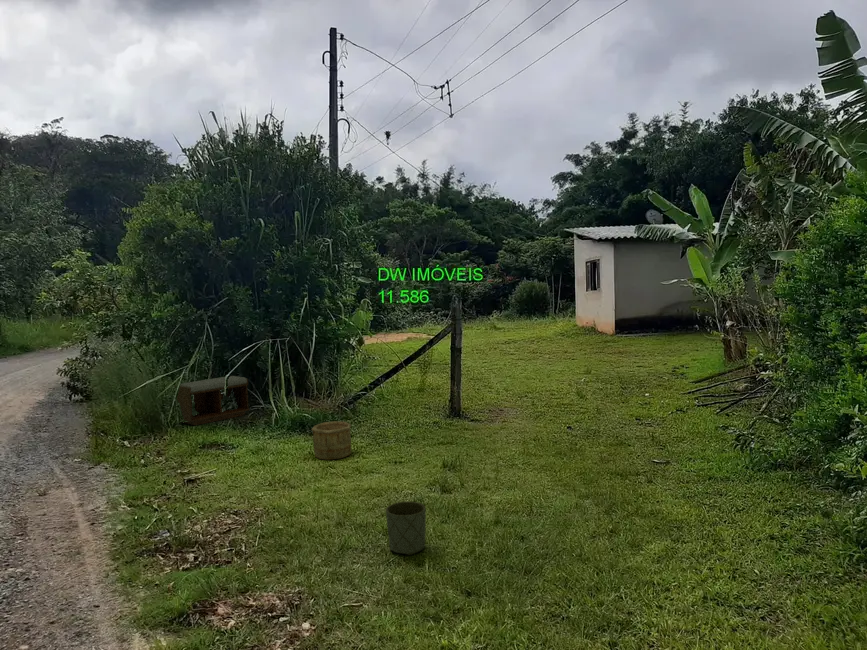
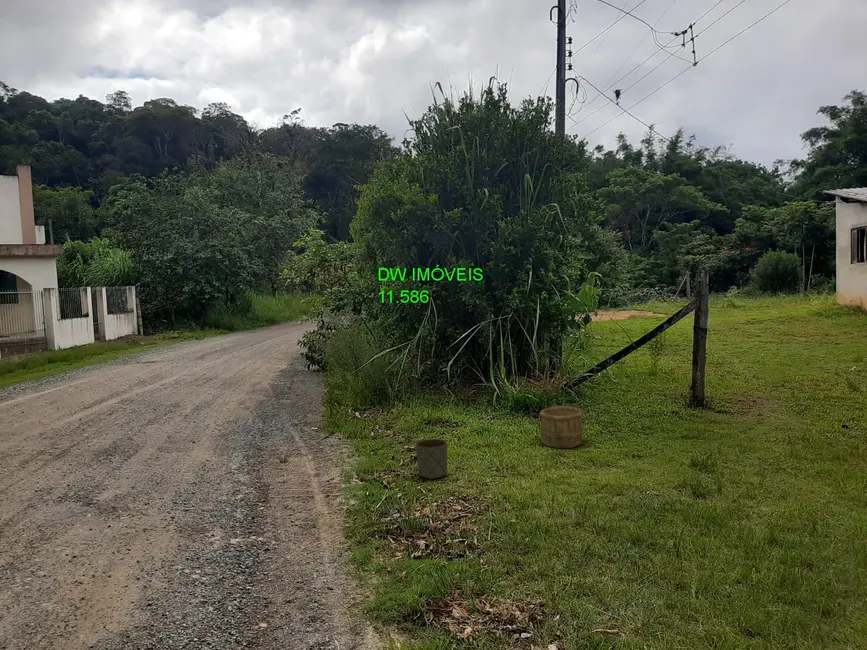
bench: present [175,376,250,425] -> none [399,352,471,401]
planter: present [386,501,426,555] -> present [416,439,447,480]

